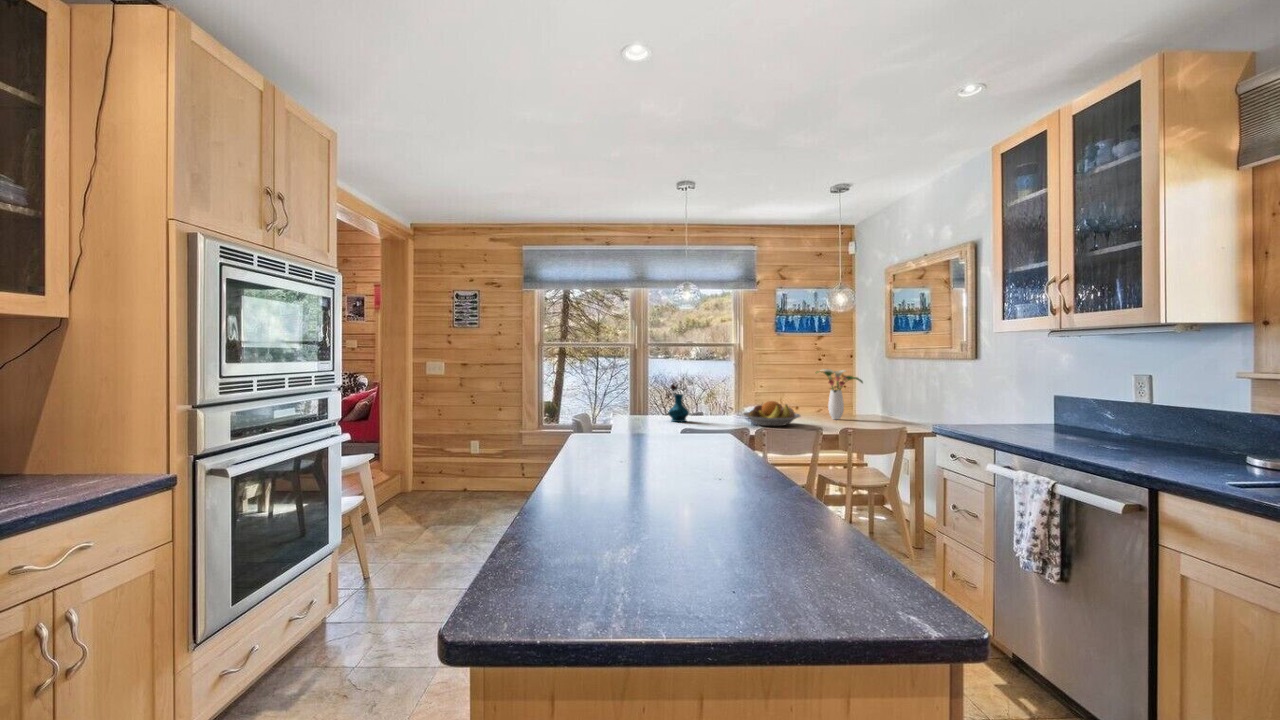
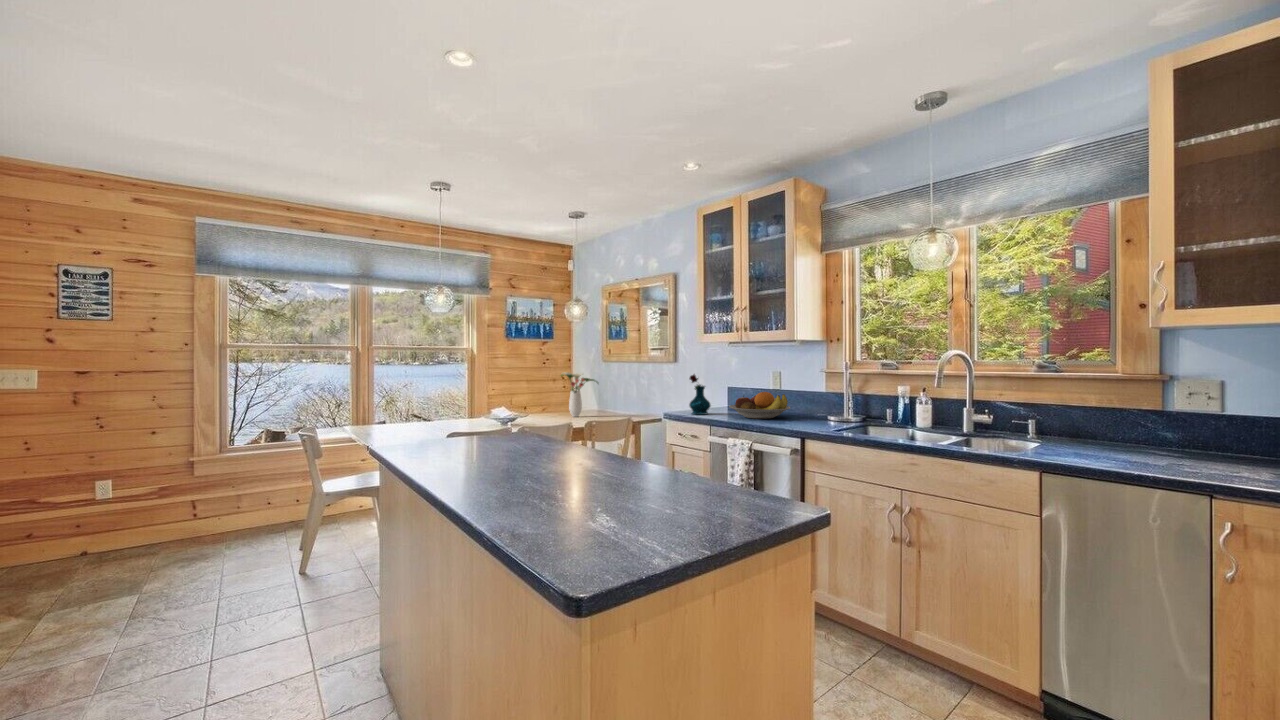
vase: present [669,384,689,422] -> present [689,374,710,415]
fruit bowl: present [743,401,800,426] -> present [729,392,790,419]

